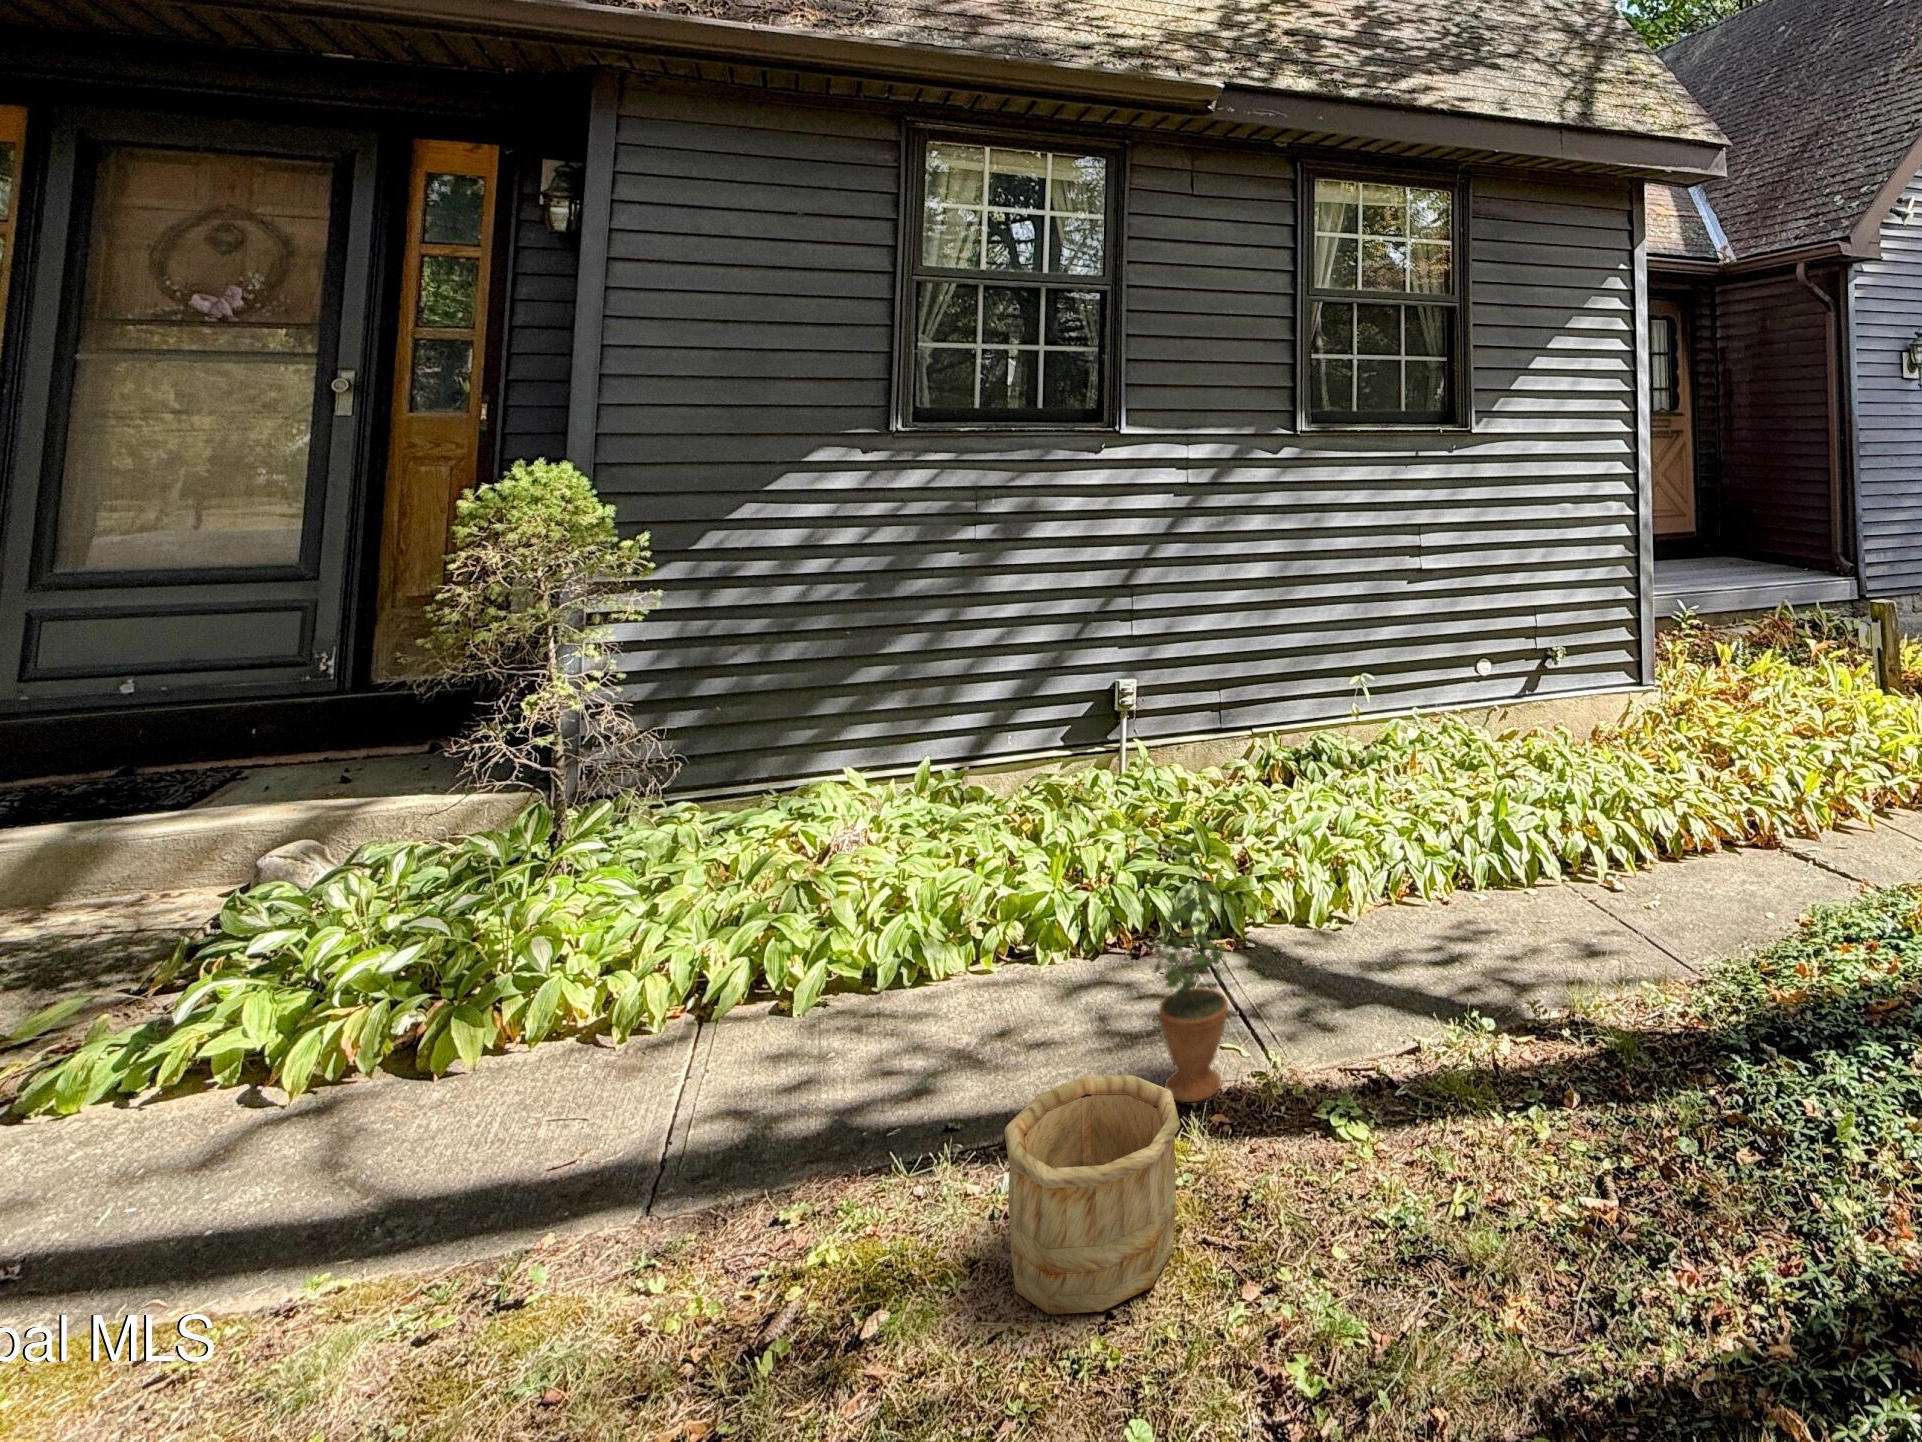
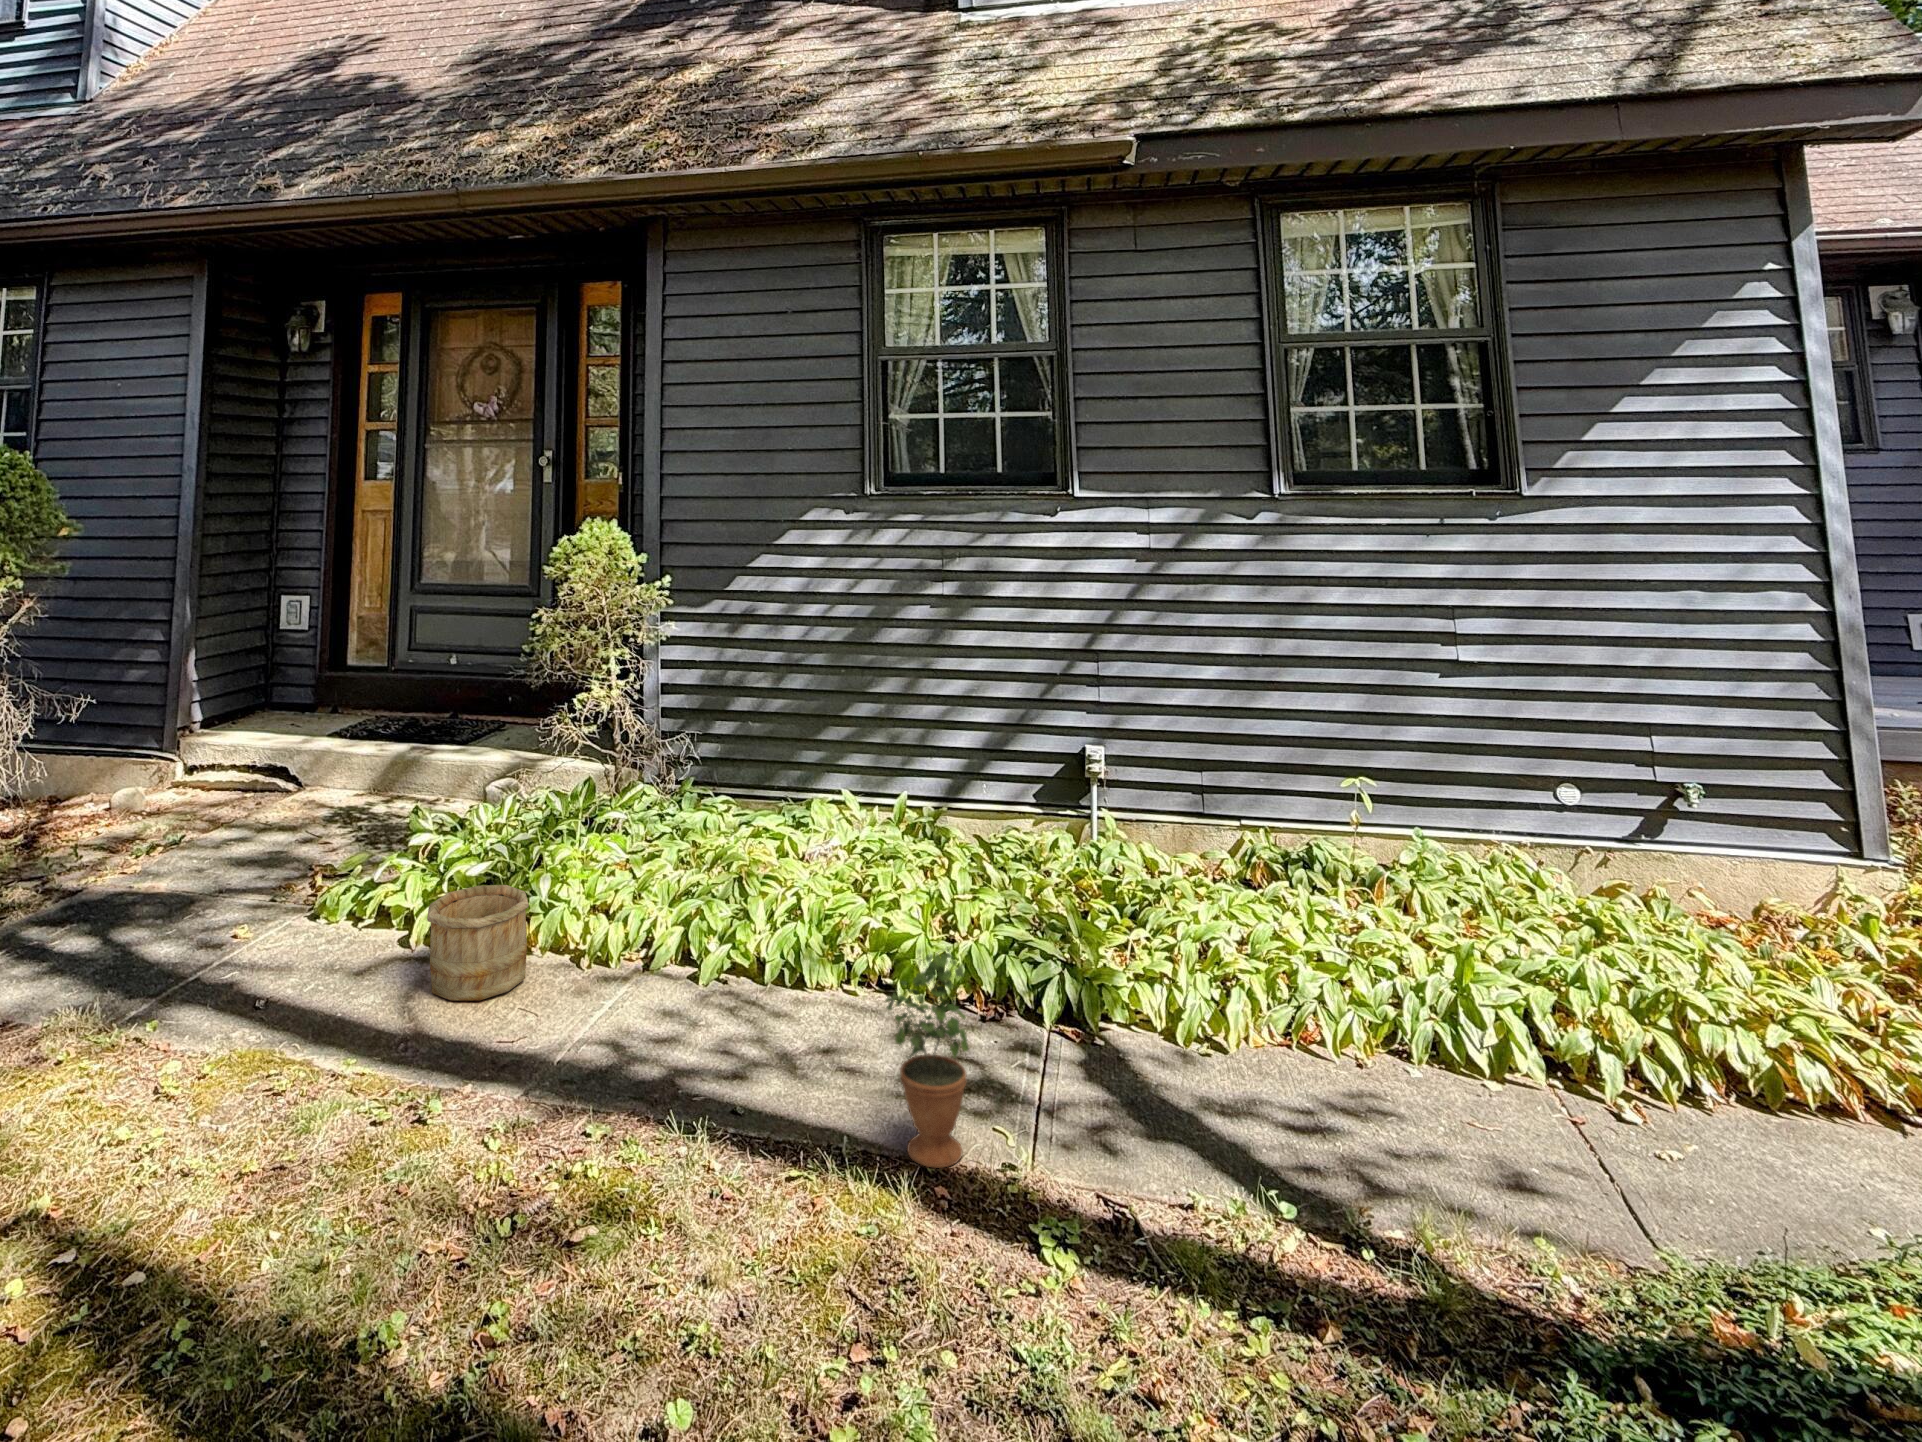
wooden bucket: present [1004,1075,1180,1315] -> present [427,885,529,1000]

